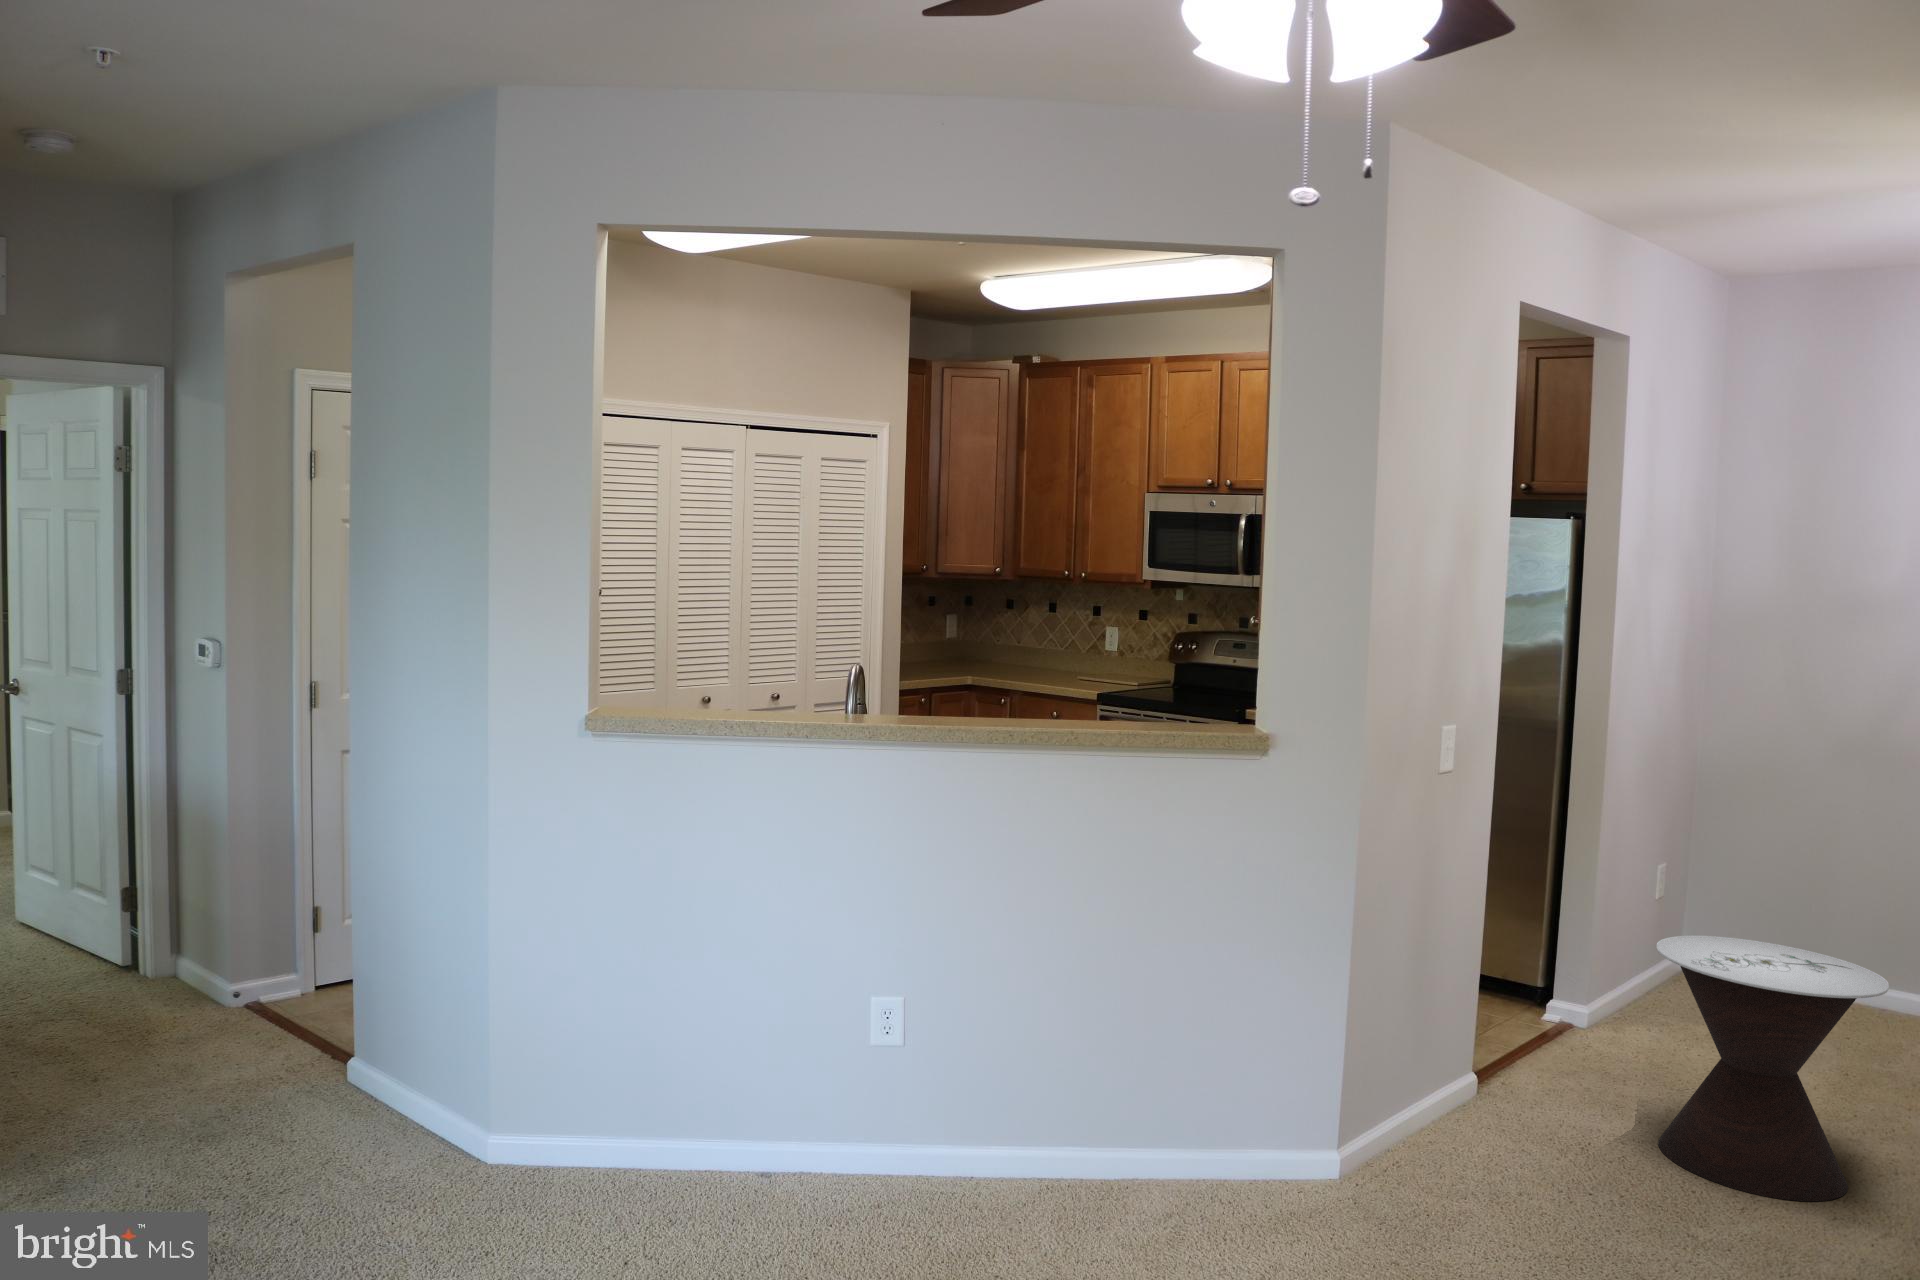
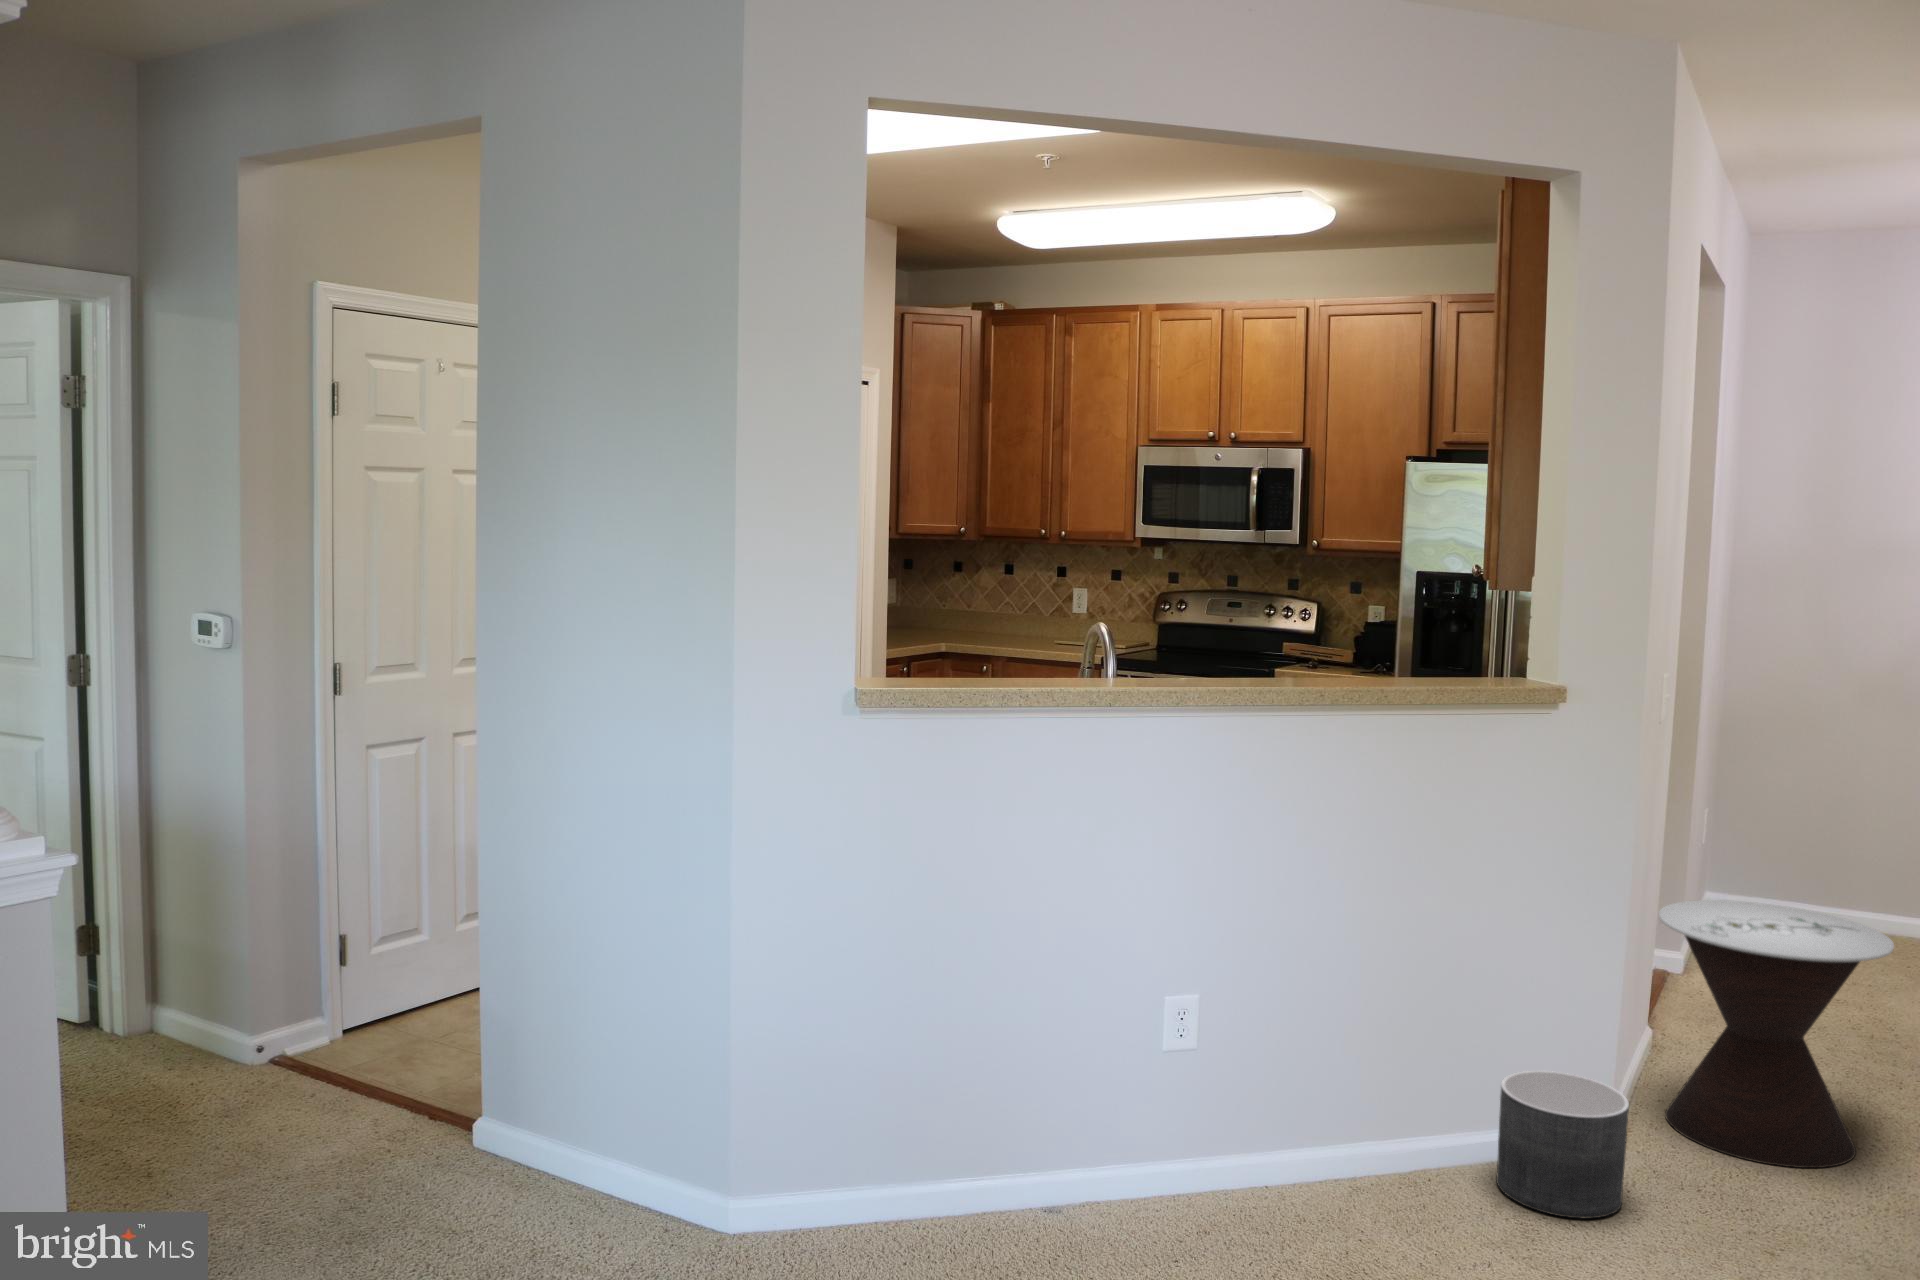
planter: none [1509,1098,1644,1248] -> present [1496,1071,1629,1219]

